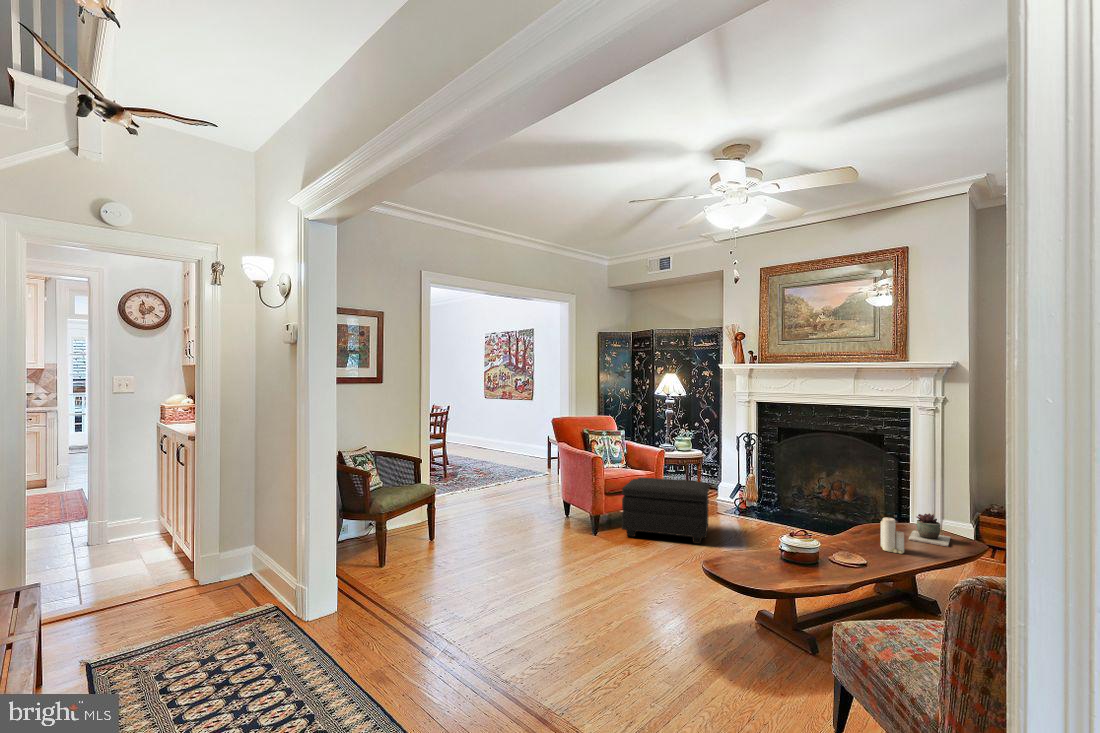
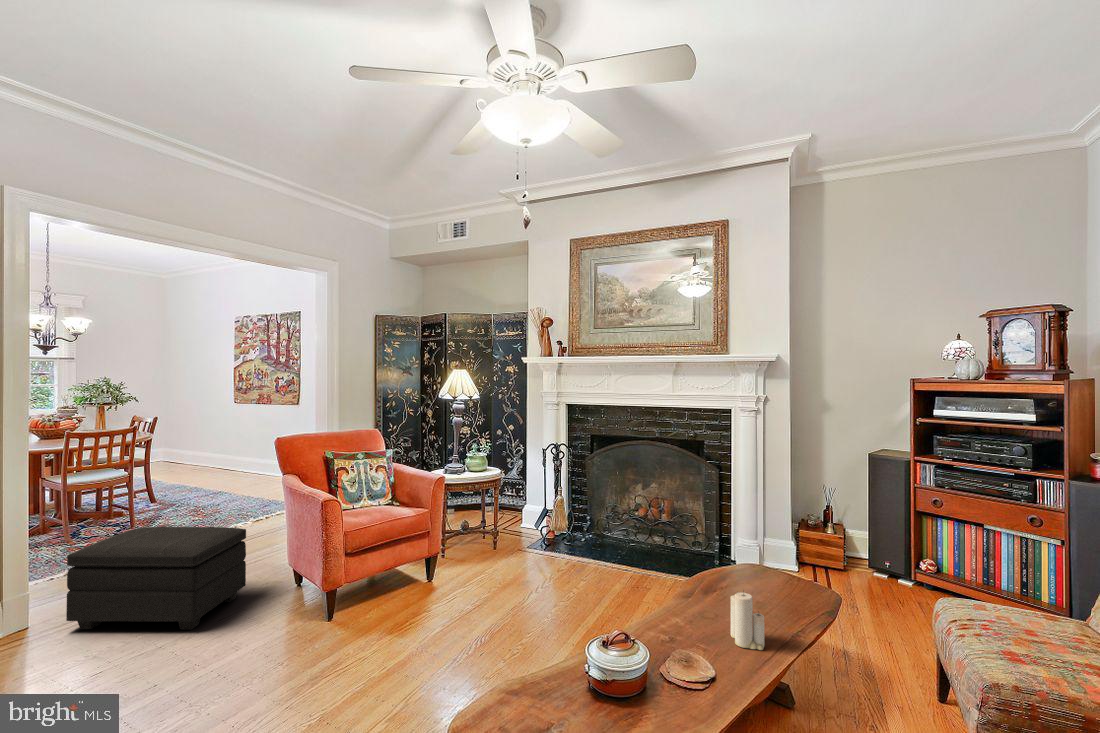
footstool: present [622,477,709,544] -> present [66,526,246,630]
succulent plant: present [909,513,951,546] -> none [760,566,811,618]

